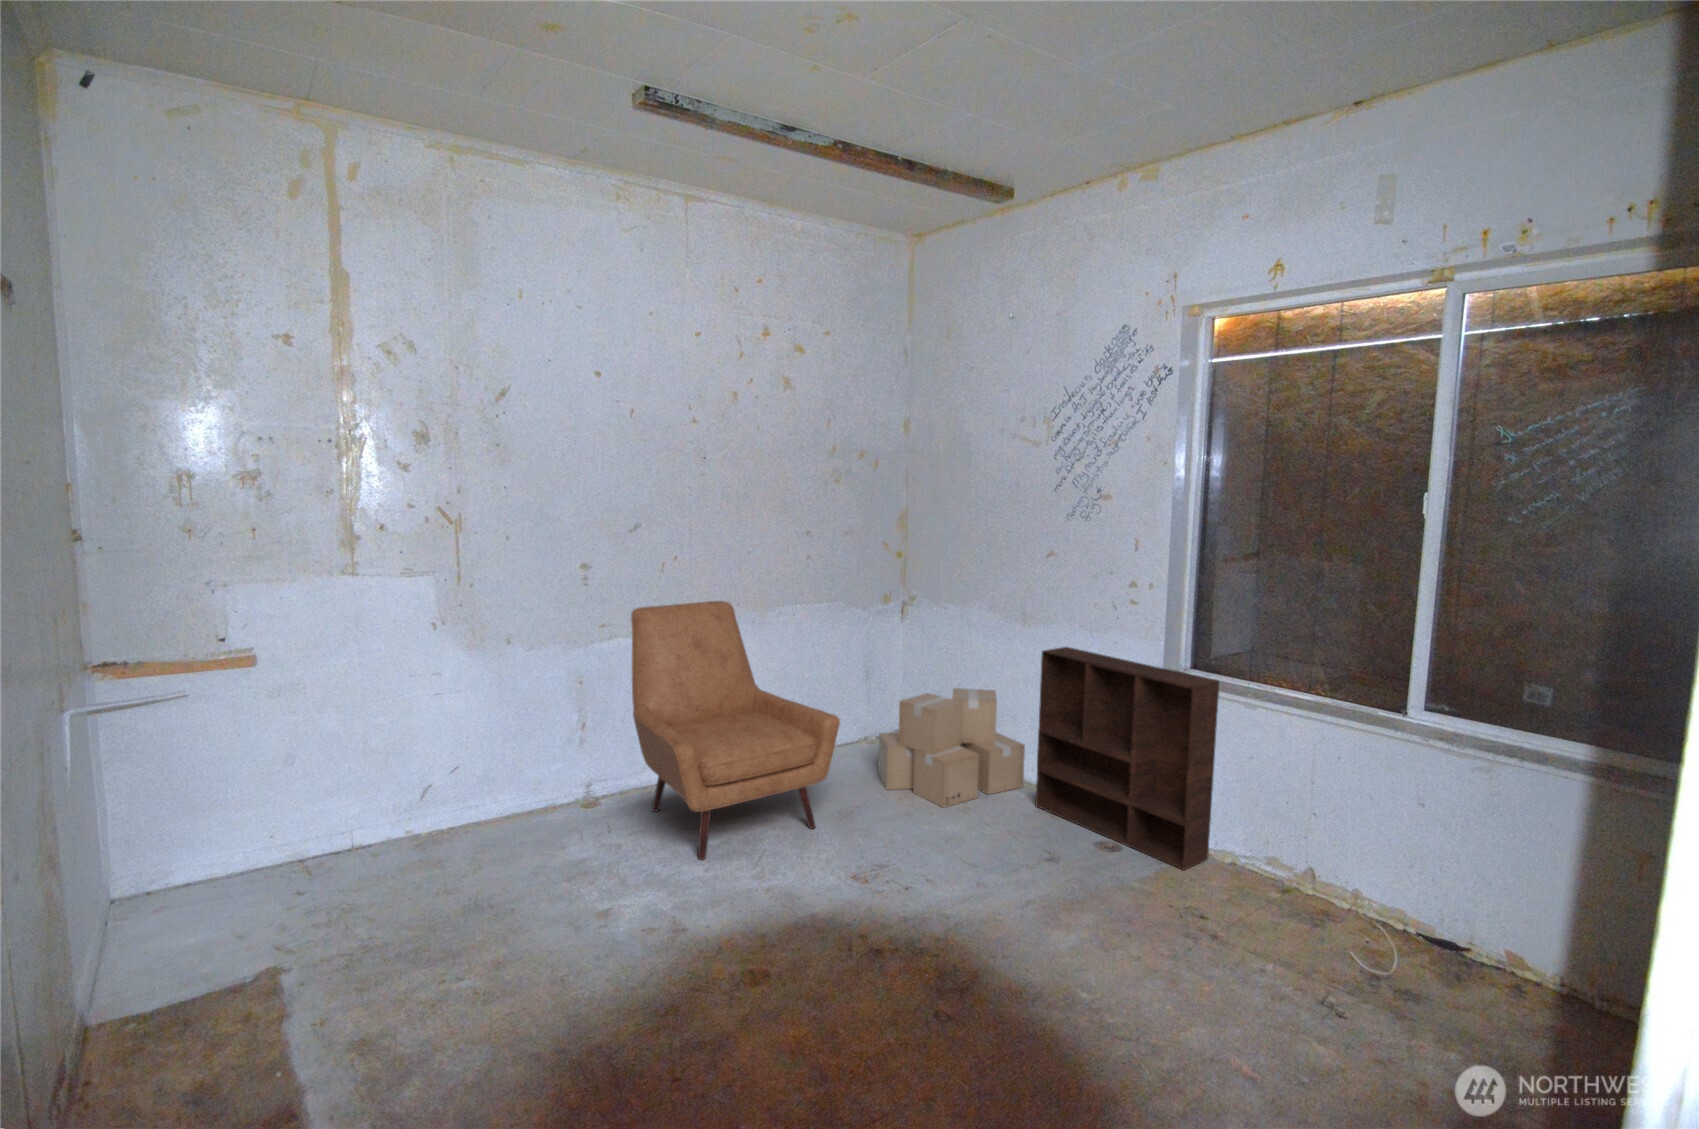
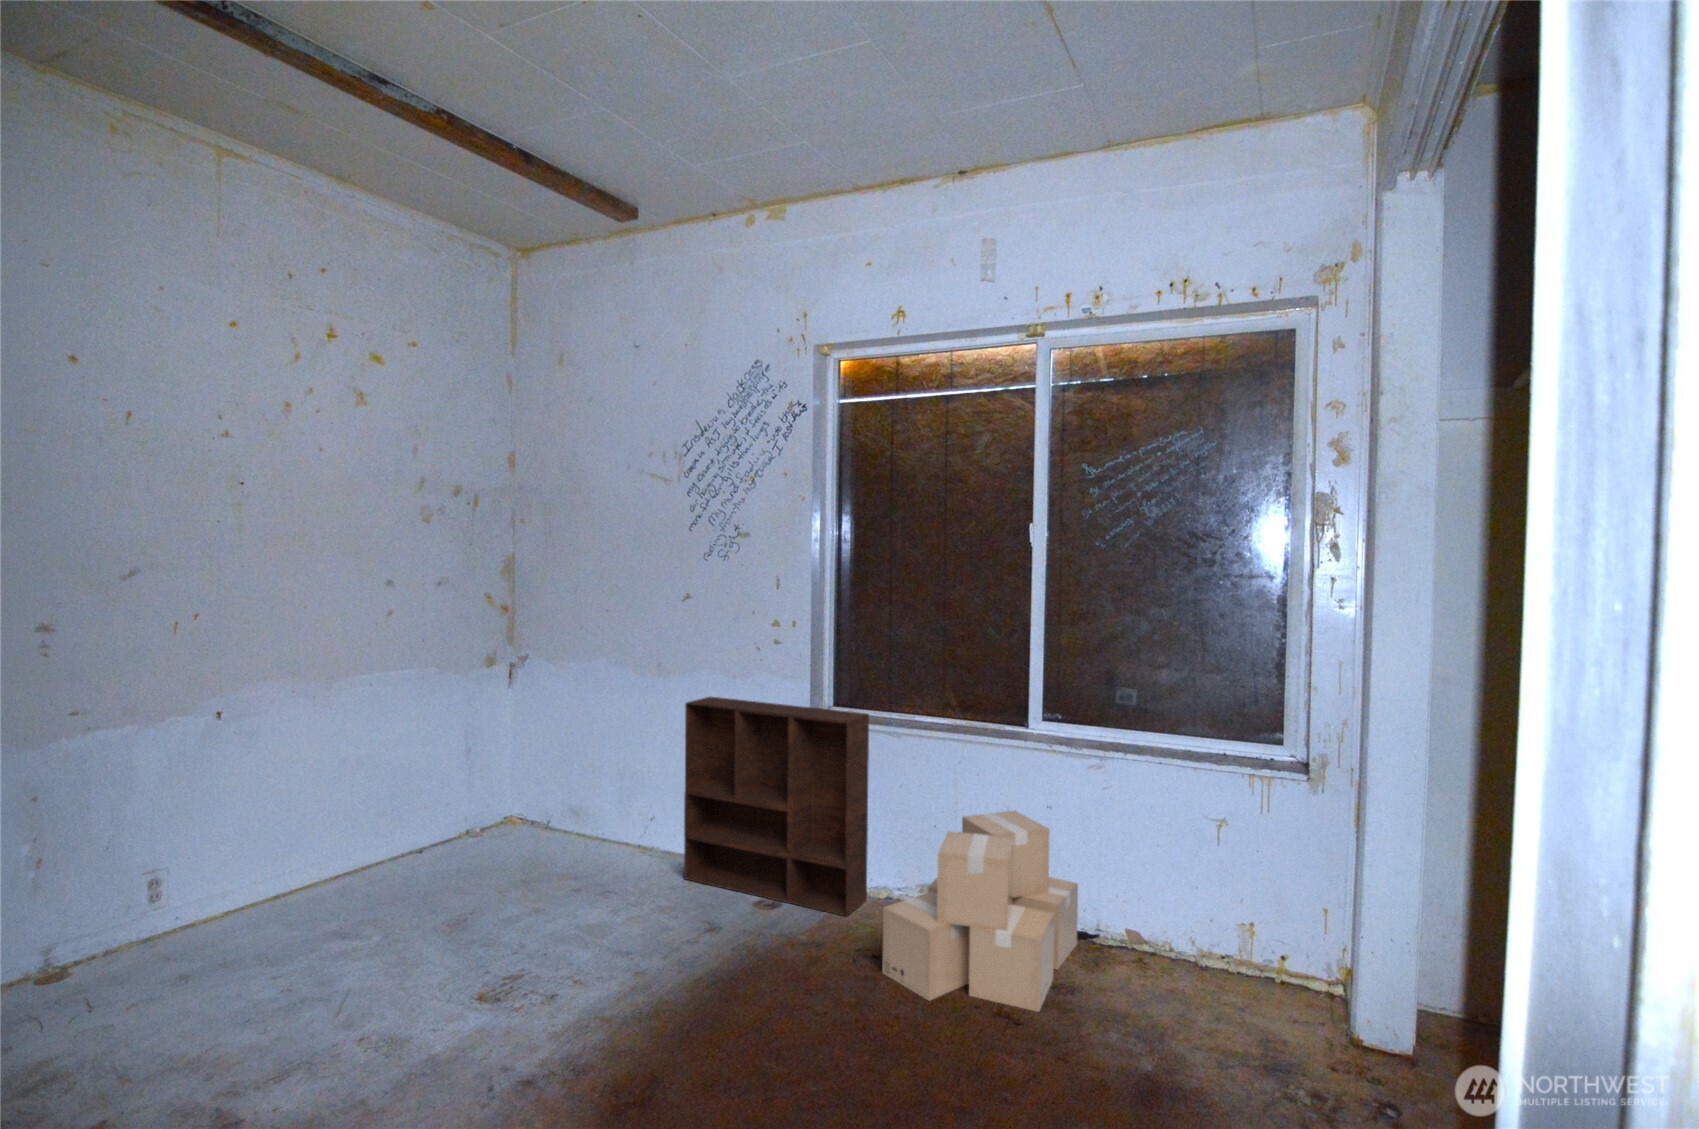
chair: present [631,601,840,860] -> none [107,674,444,1038]
cardboard box: present [878,688,1025,808] -> present [882,811,1078,1012]

